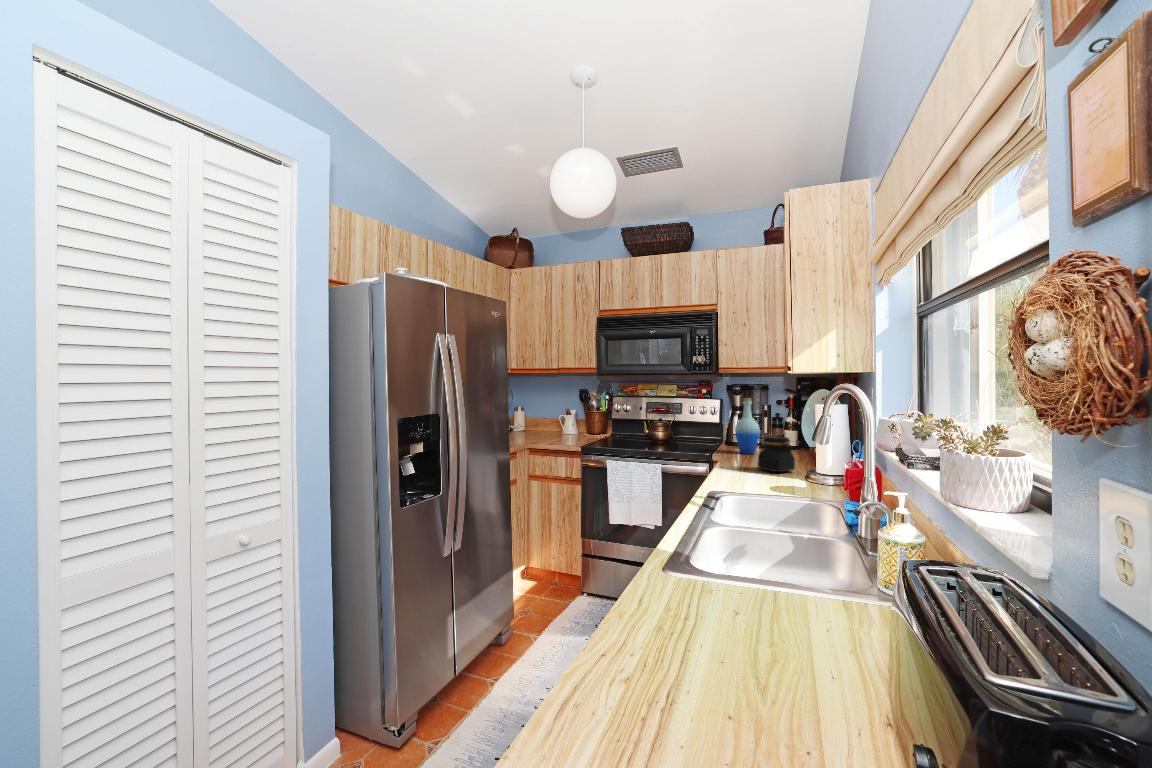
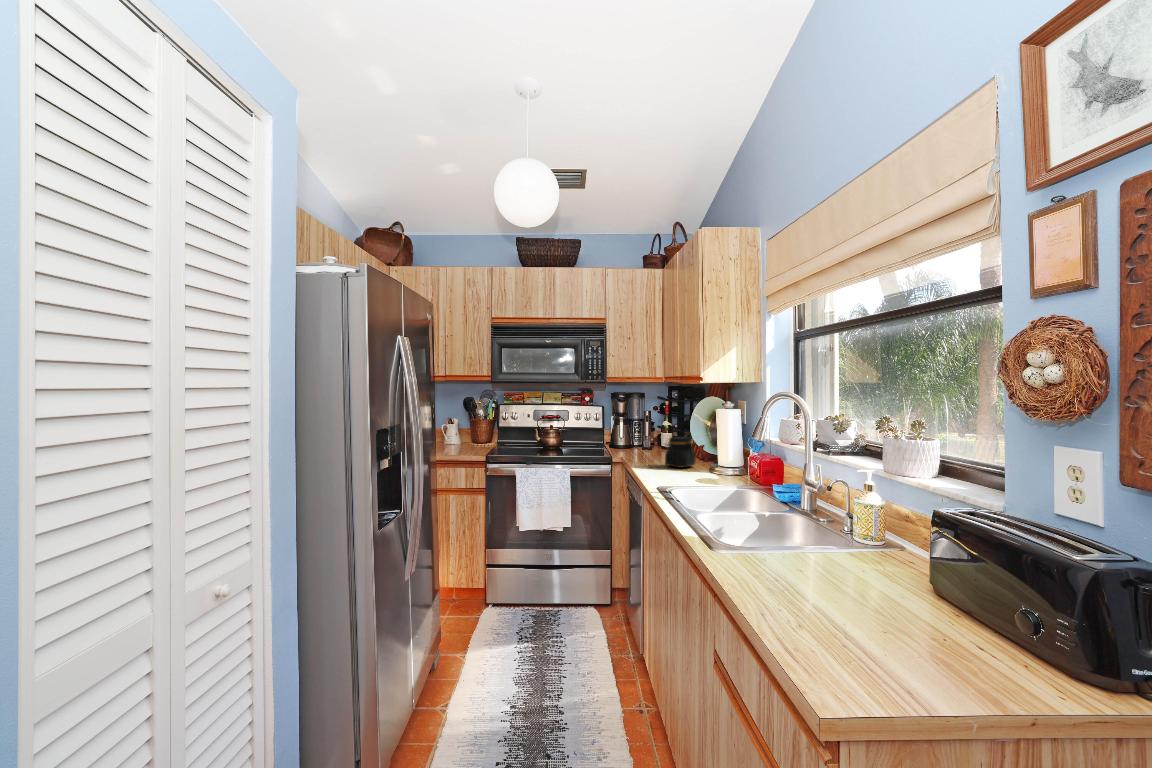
bottle: present [735,398,760,454] -> none [629,404,650,454]

